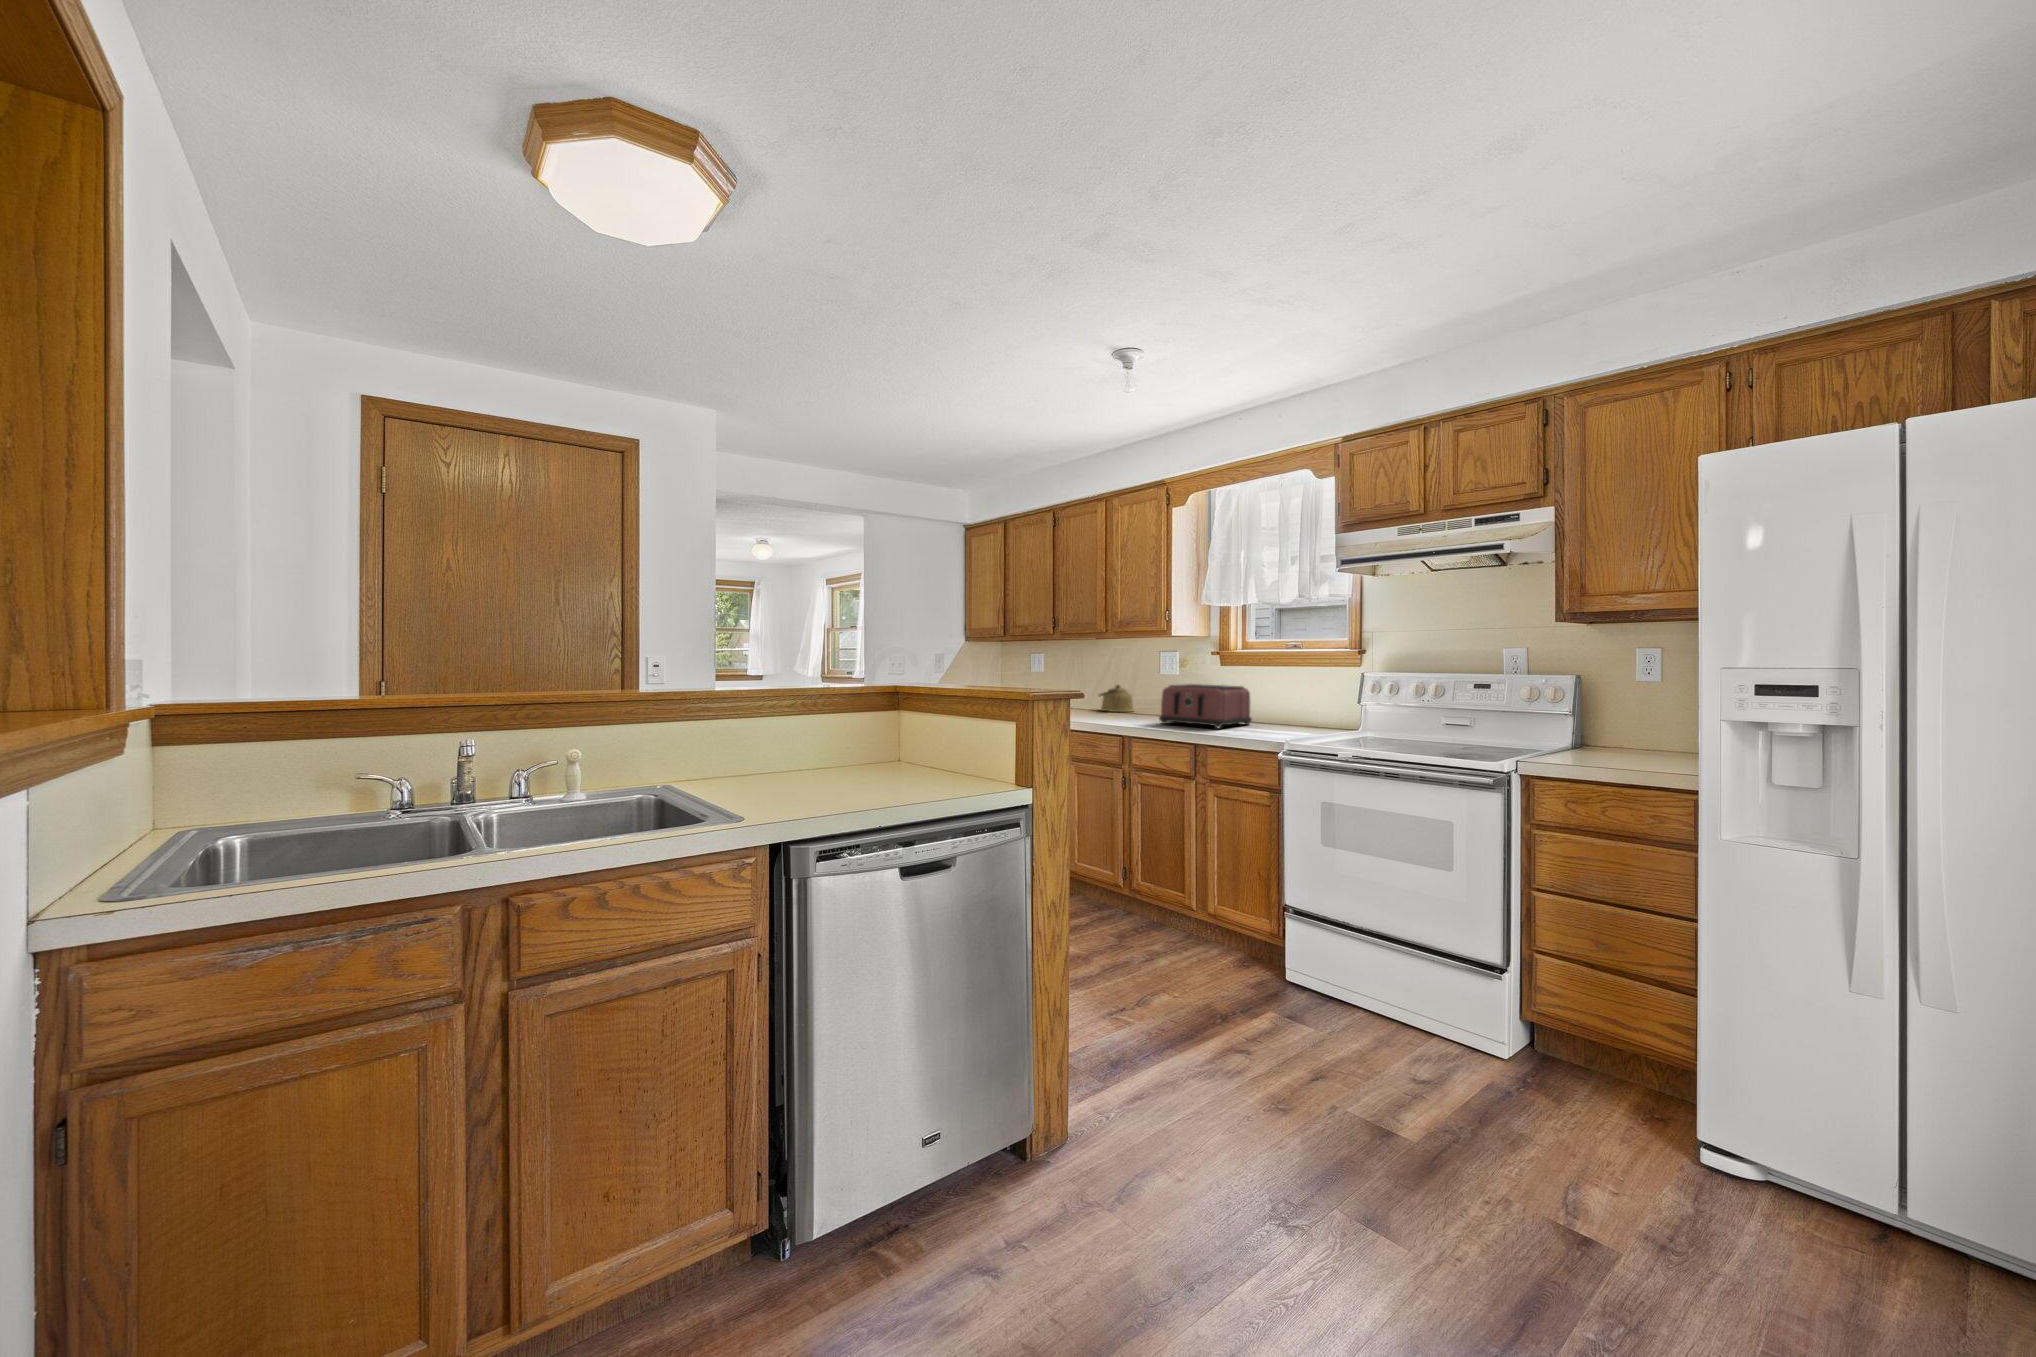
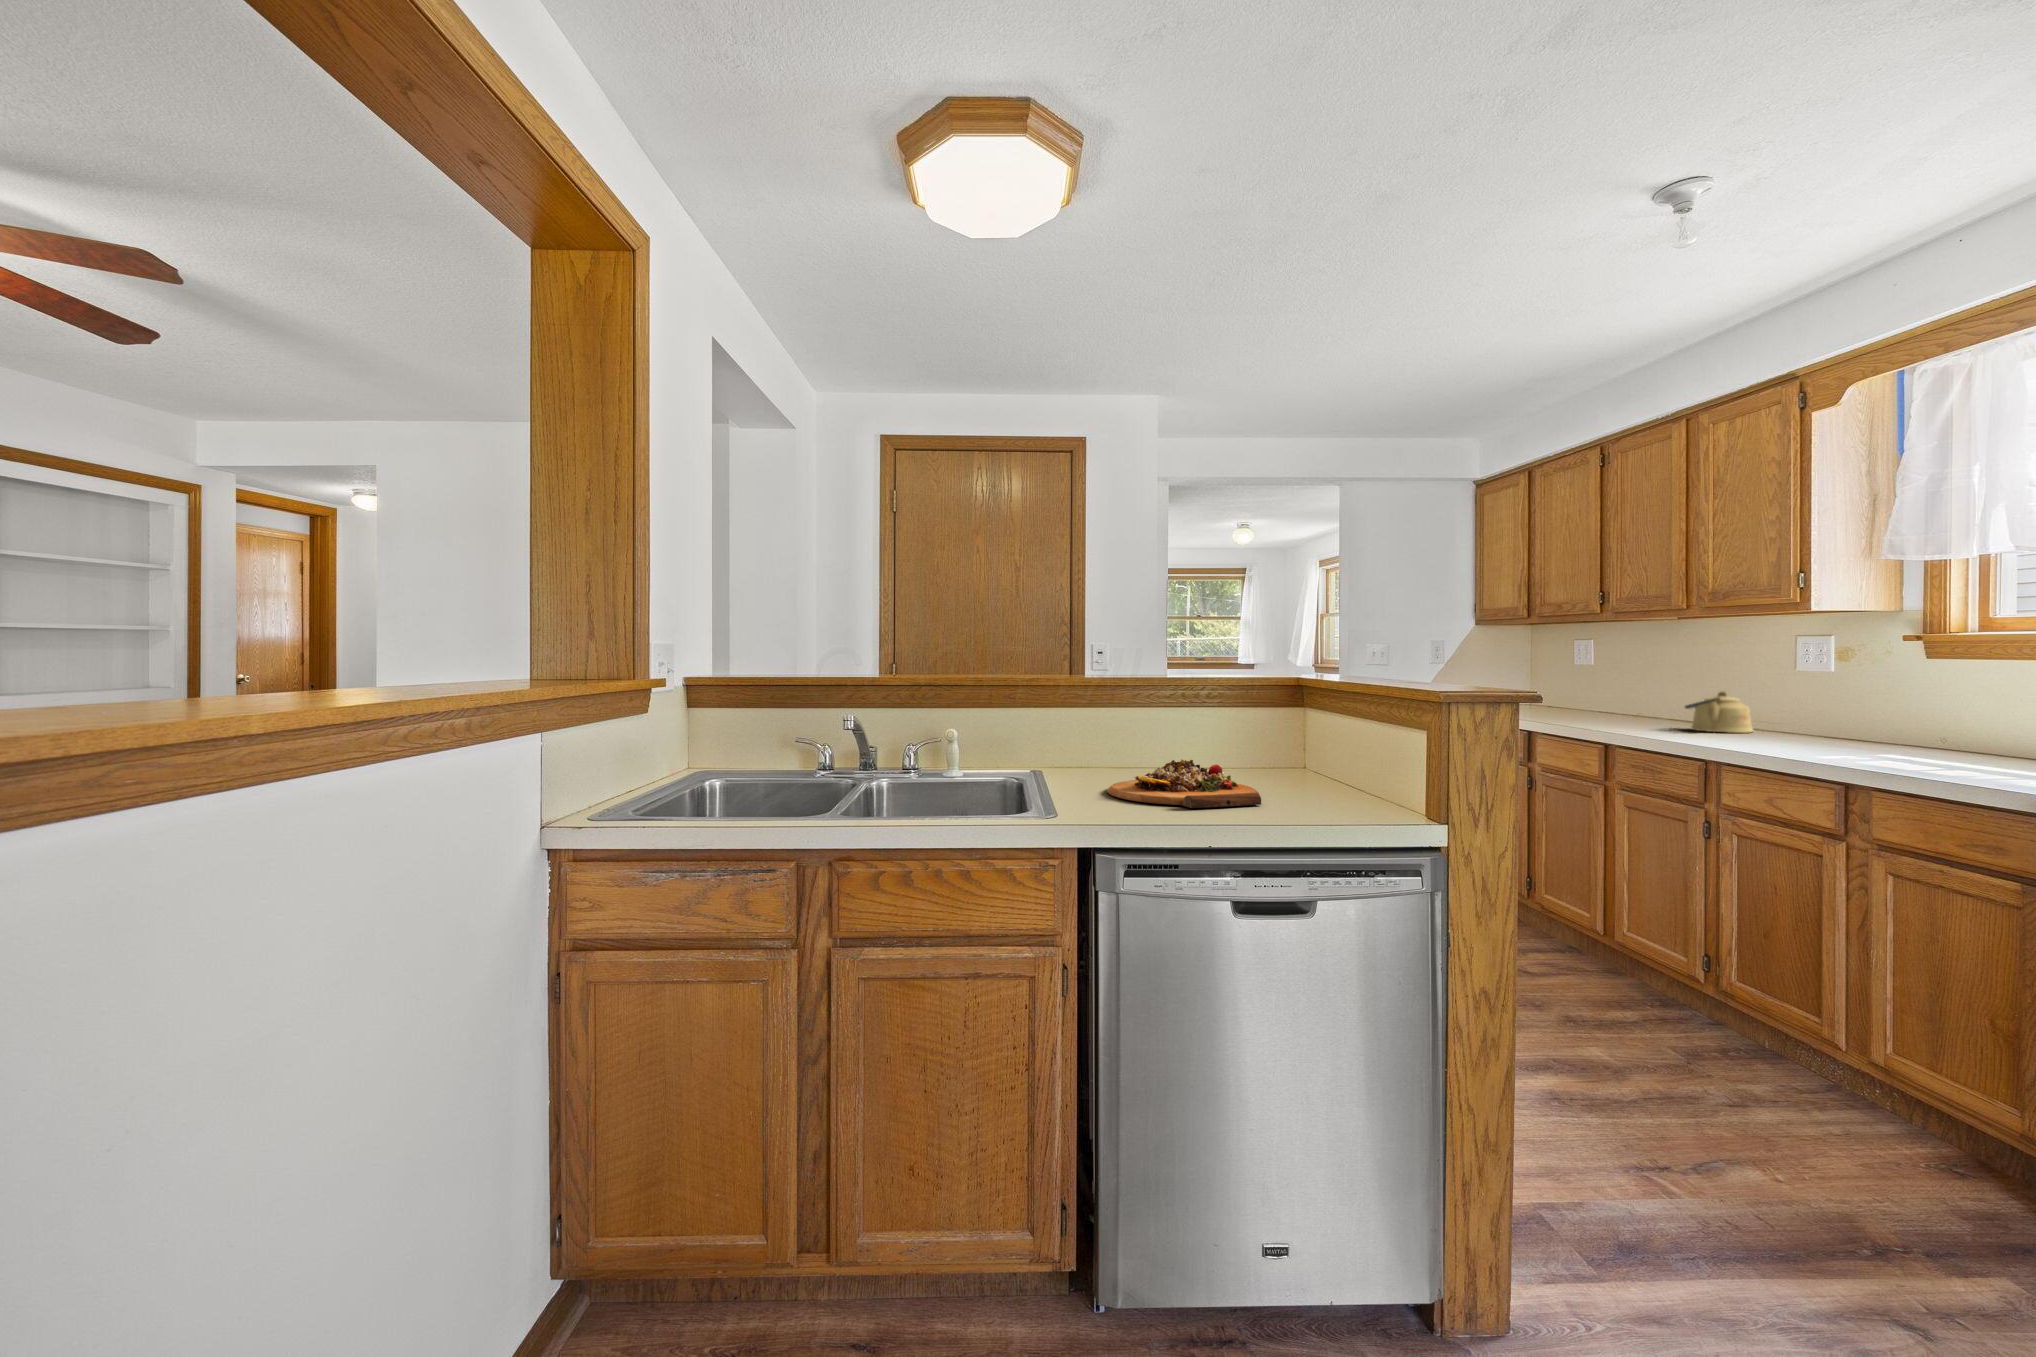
toaster: present [1159,684,1252,728] -> none [1780,690,1988,761]
cutting board: none [759,756,903,799] -> present [1107,759,1262,808]

